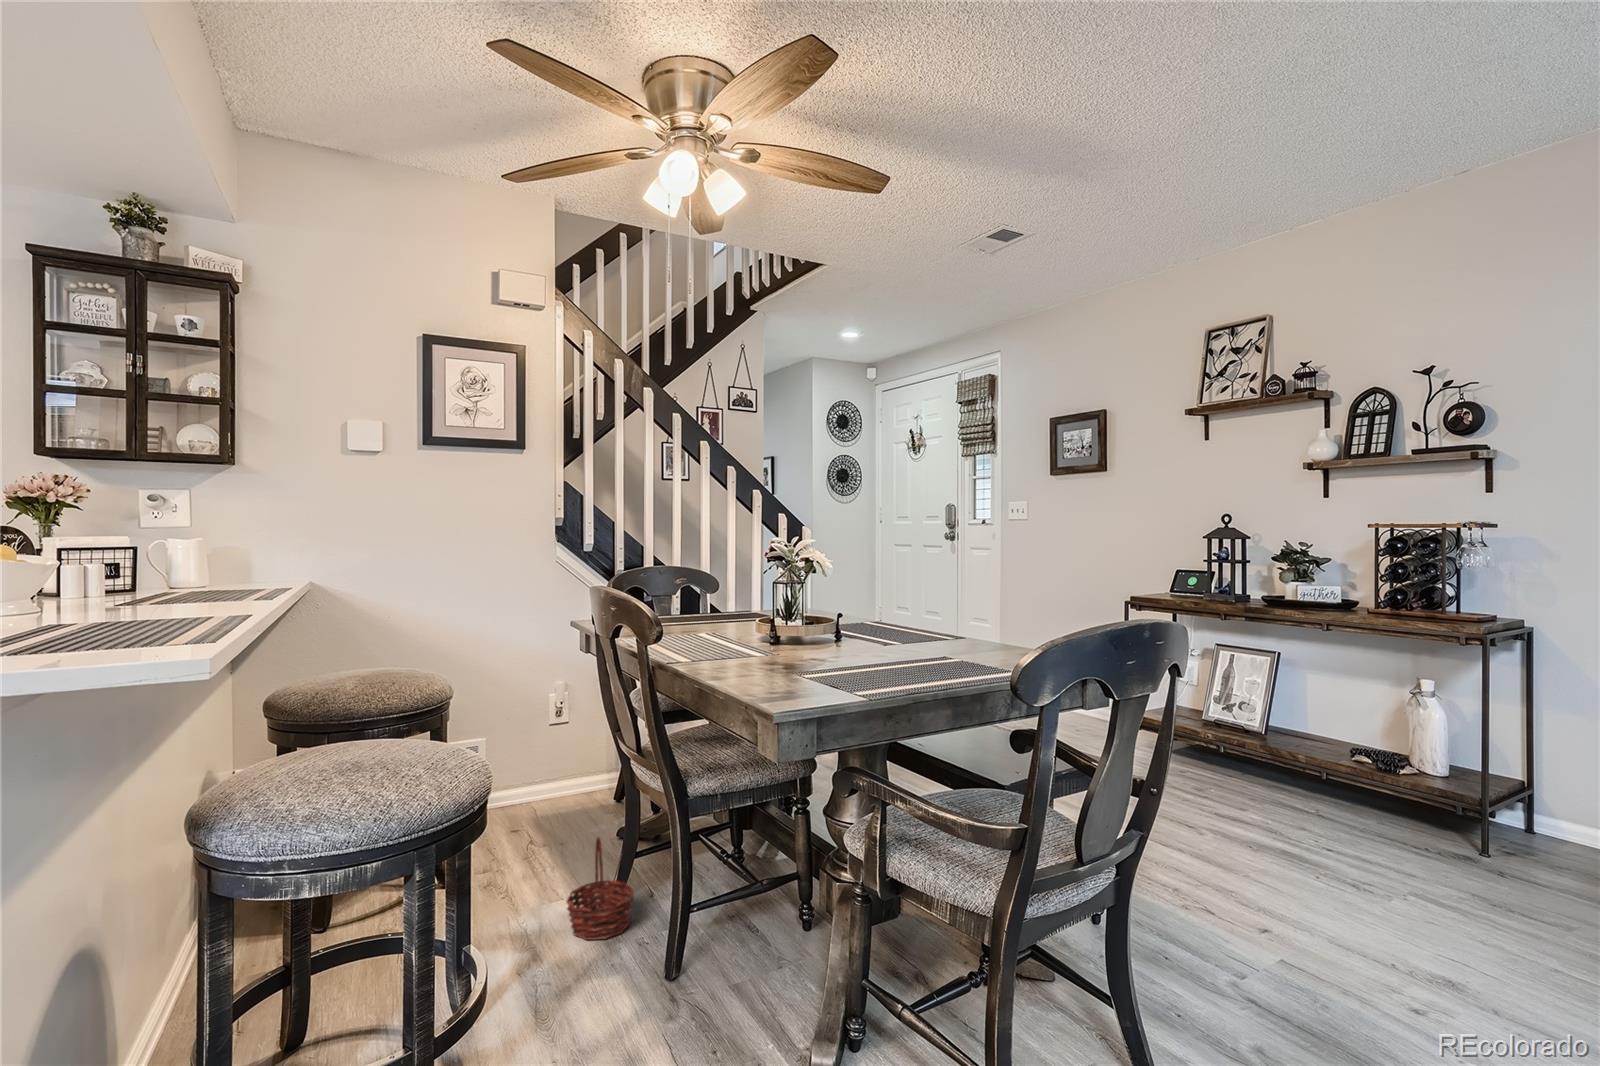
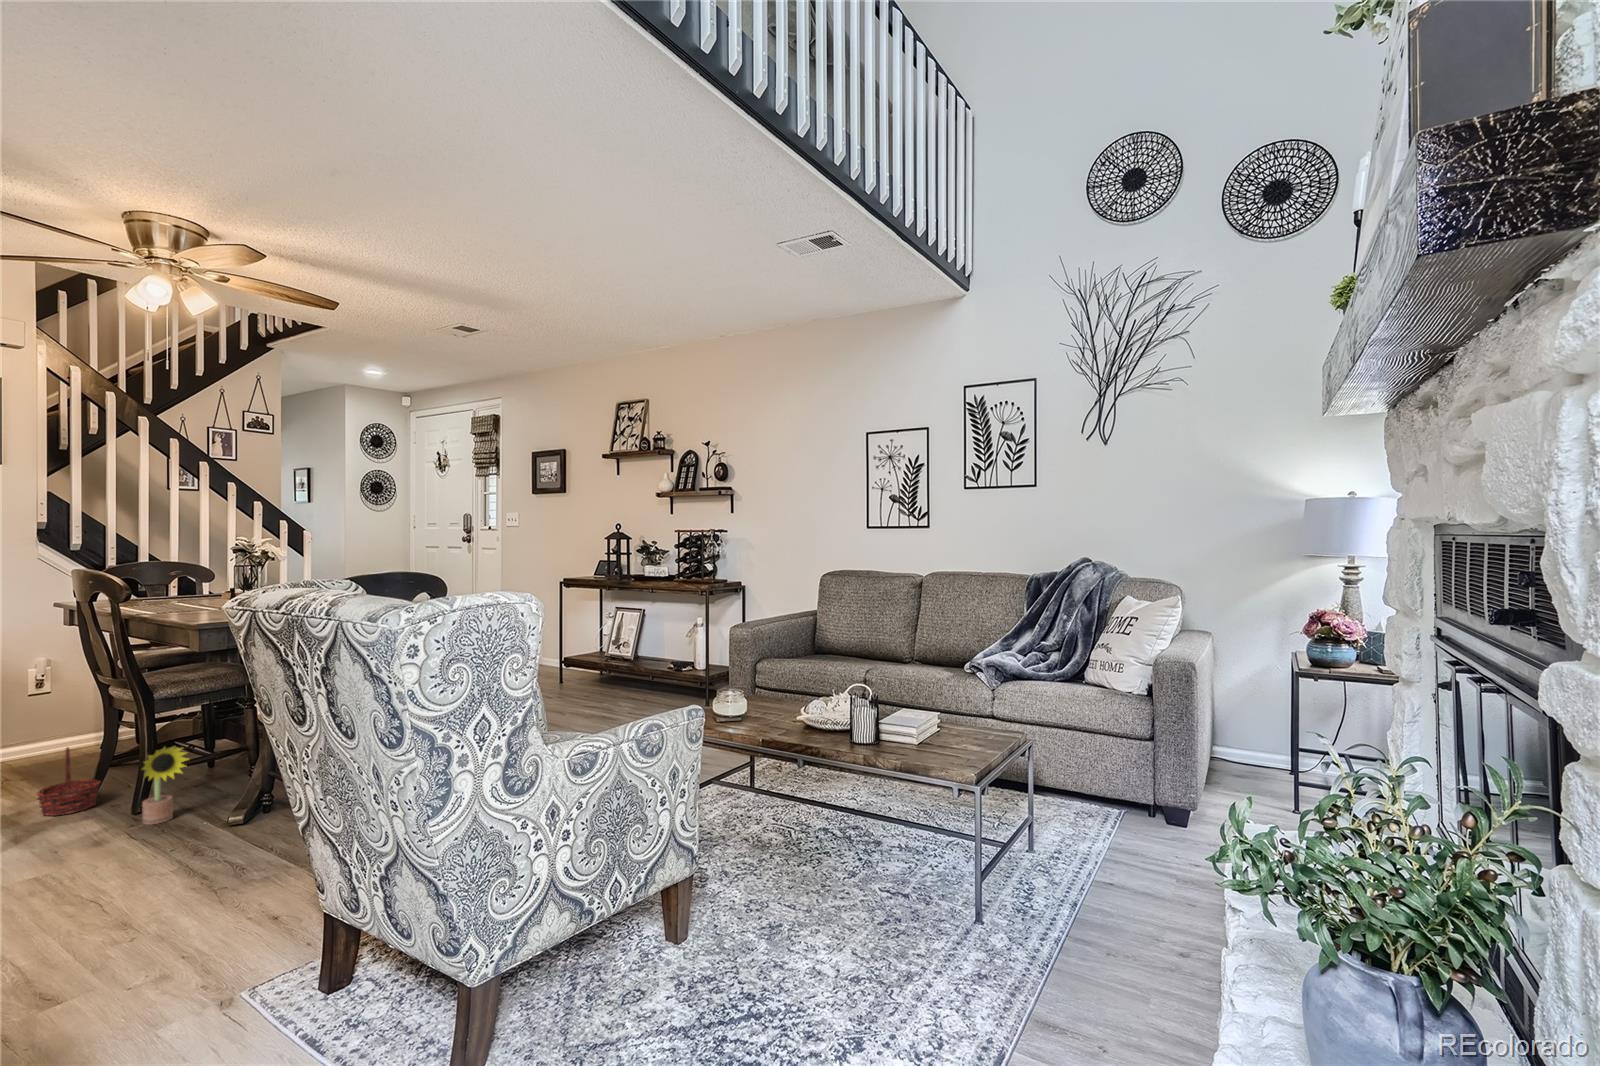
decorative plant: none [696,880,758,1004] -> present [142,747,189,825]

